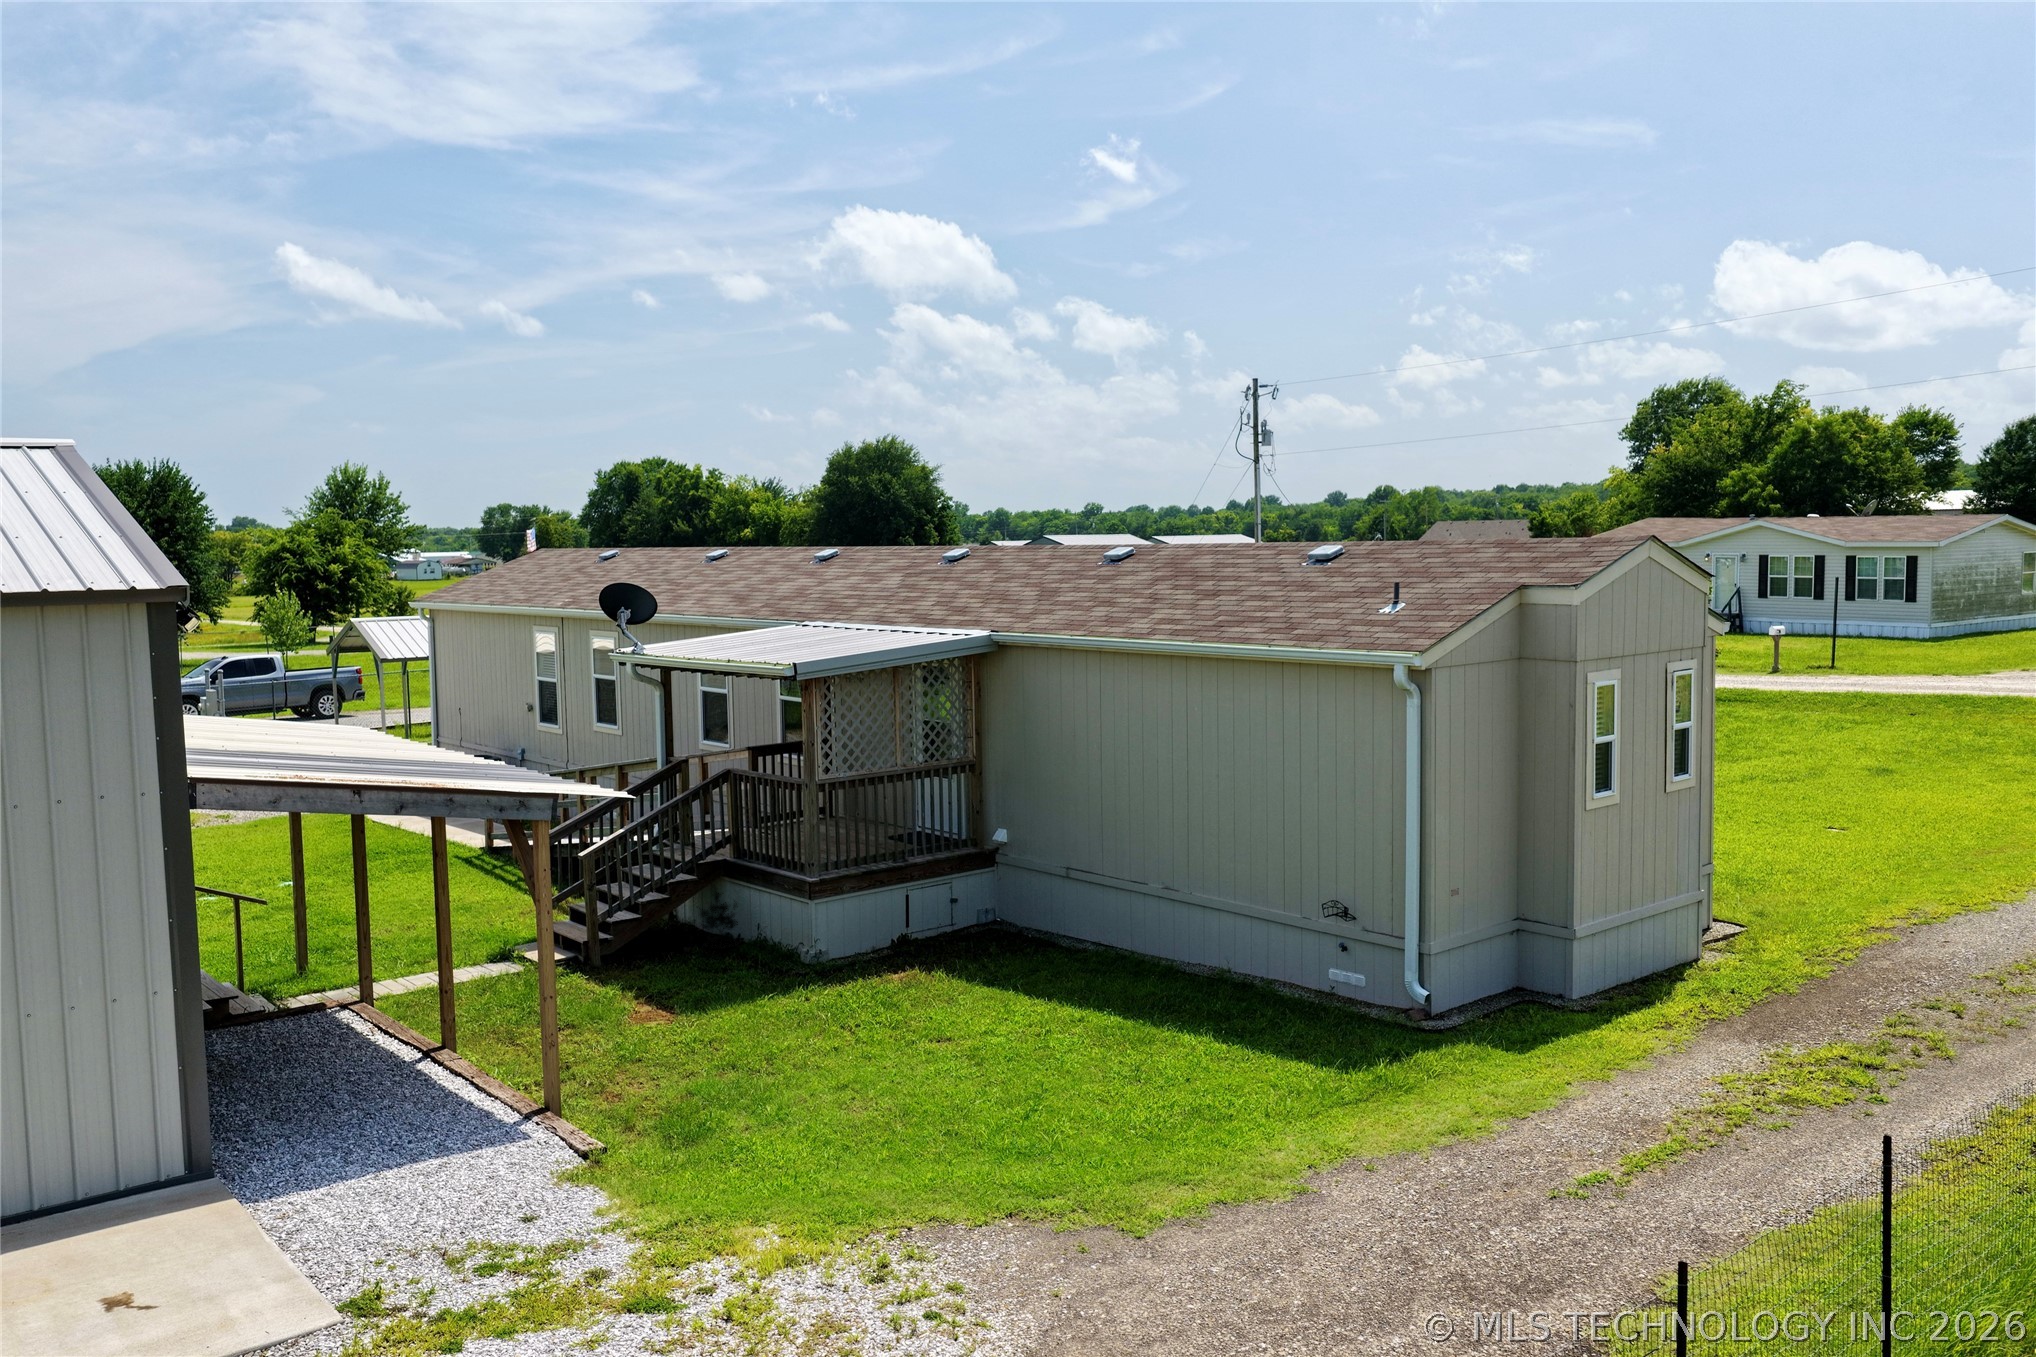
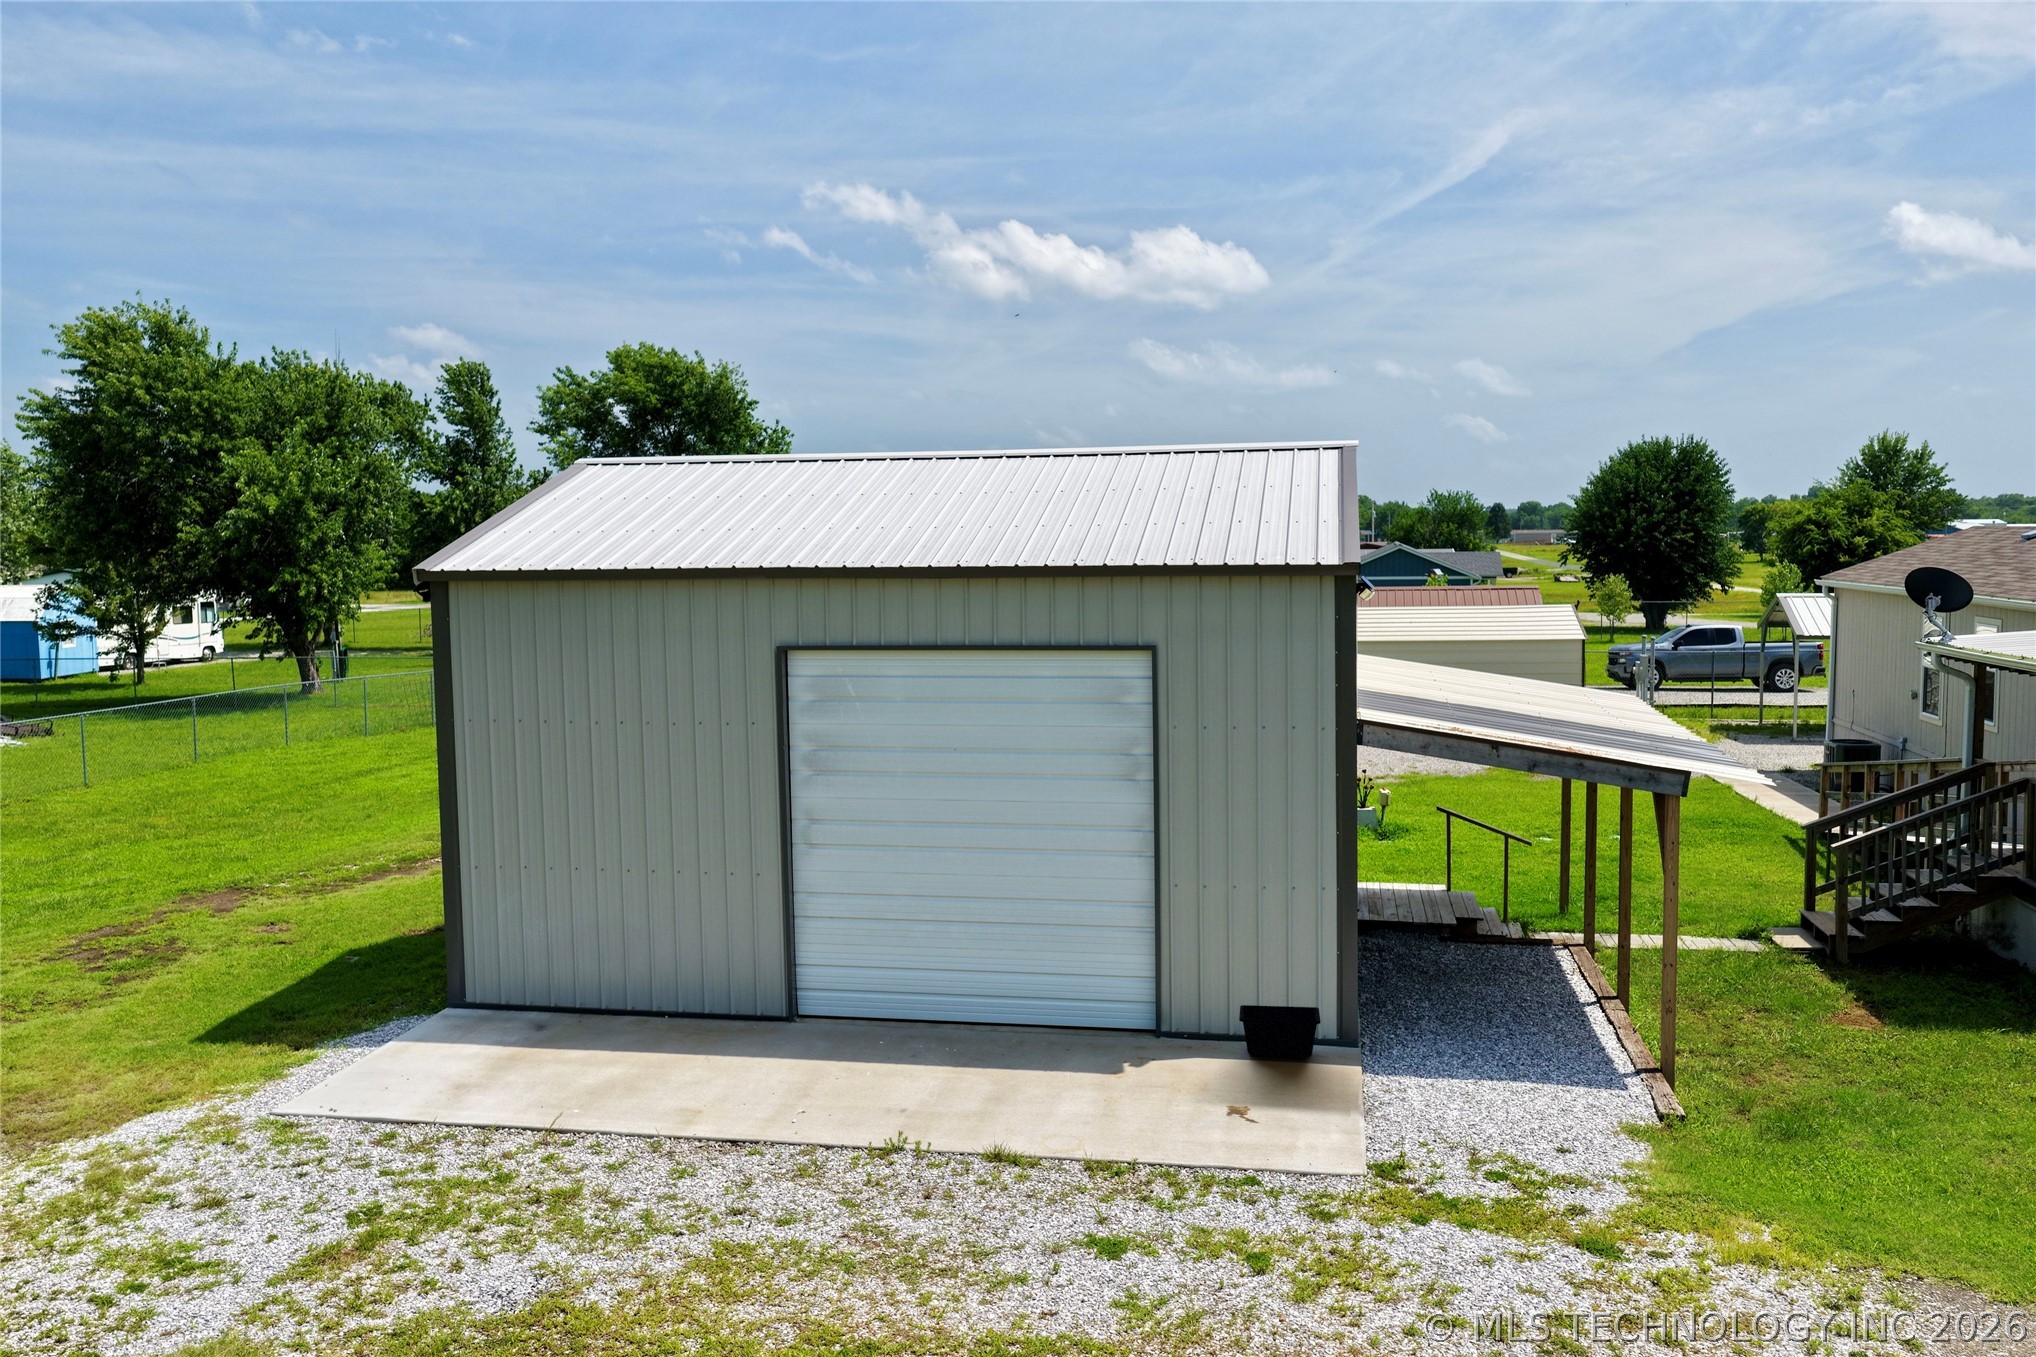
storage bin: none [43,1140,180,1229] -> present [1239,1005,1321,1058]

